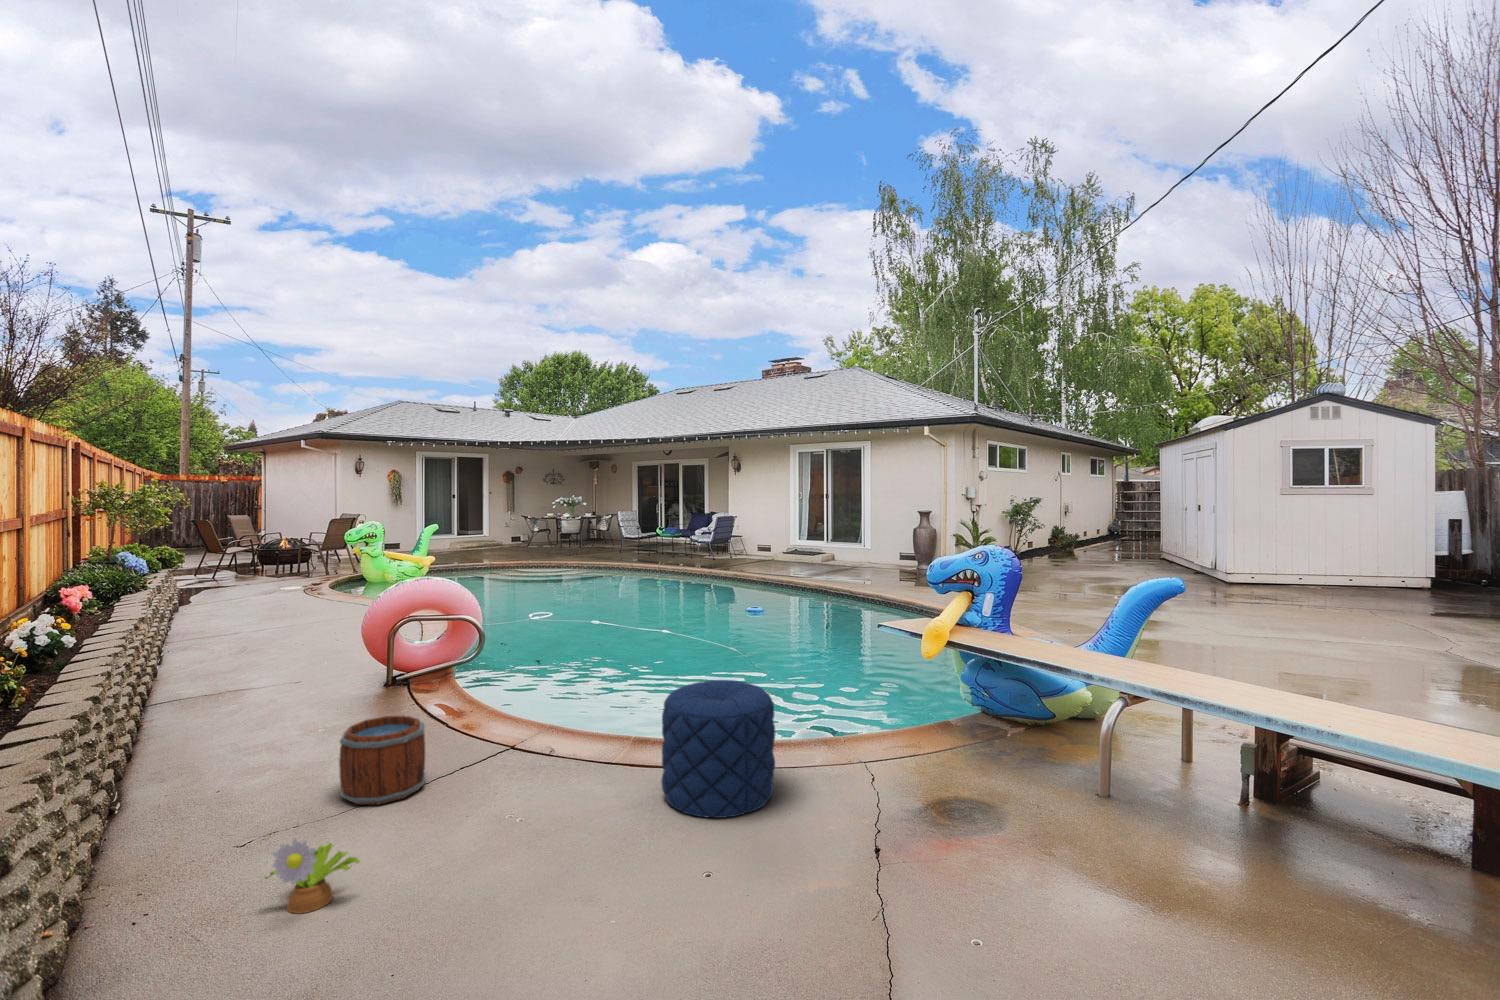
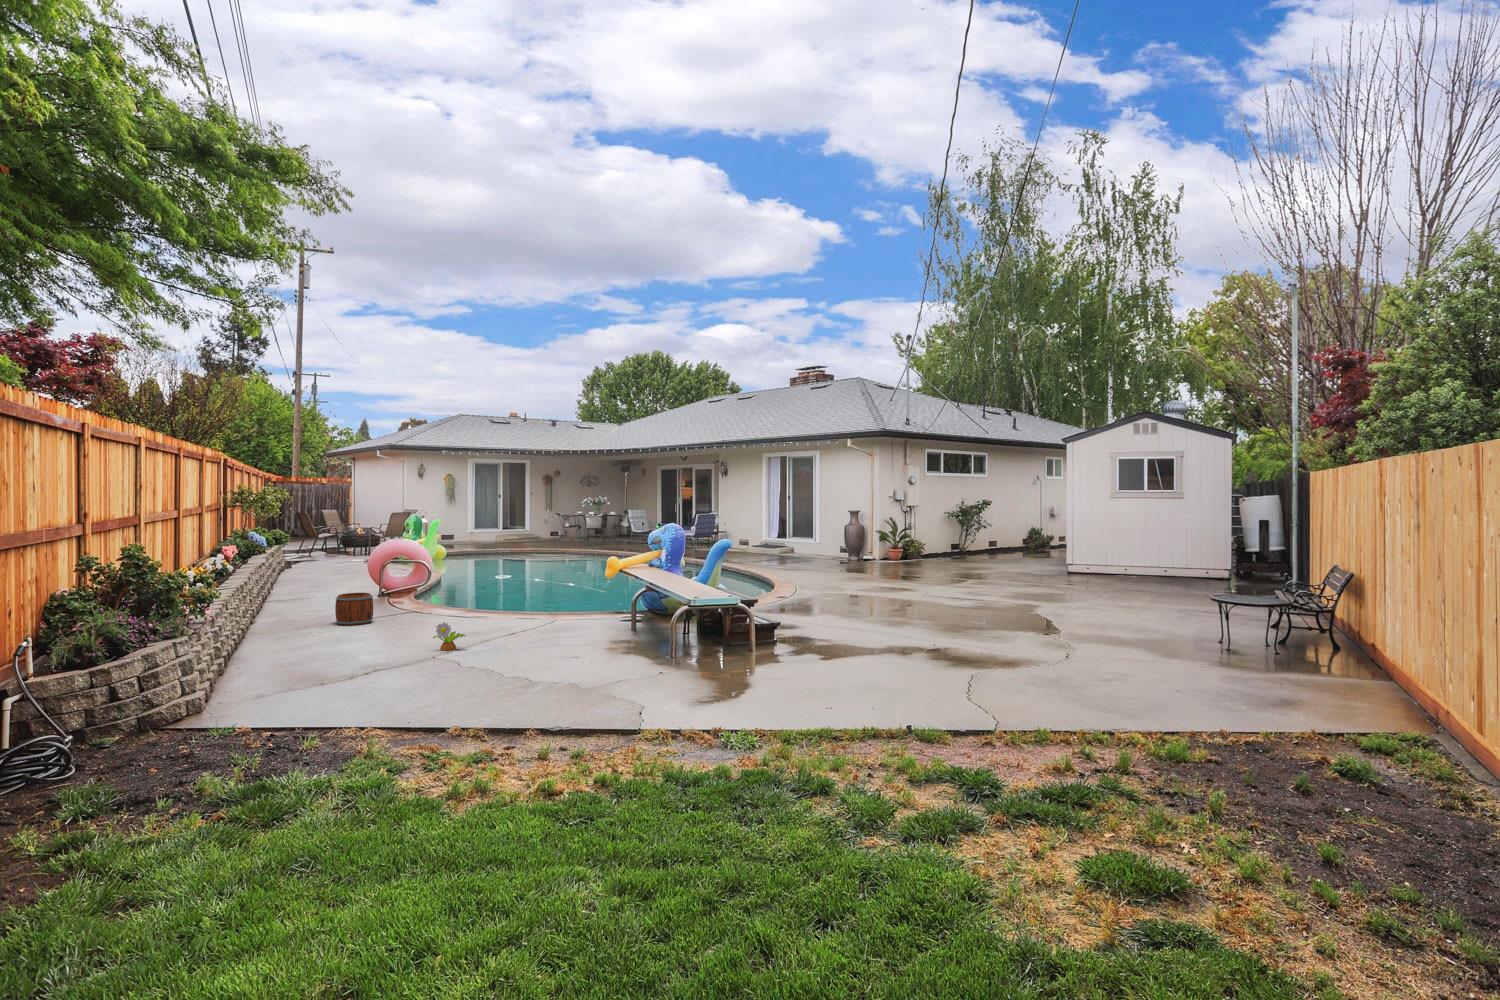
pouf: present [661,680,776,818] -> none [462,580,515,632]
decorative plant: present [265,838,360,914] -> present [432,622,465,651]

